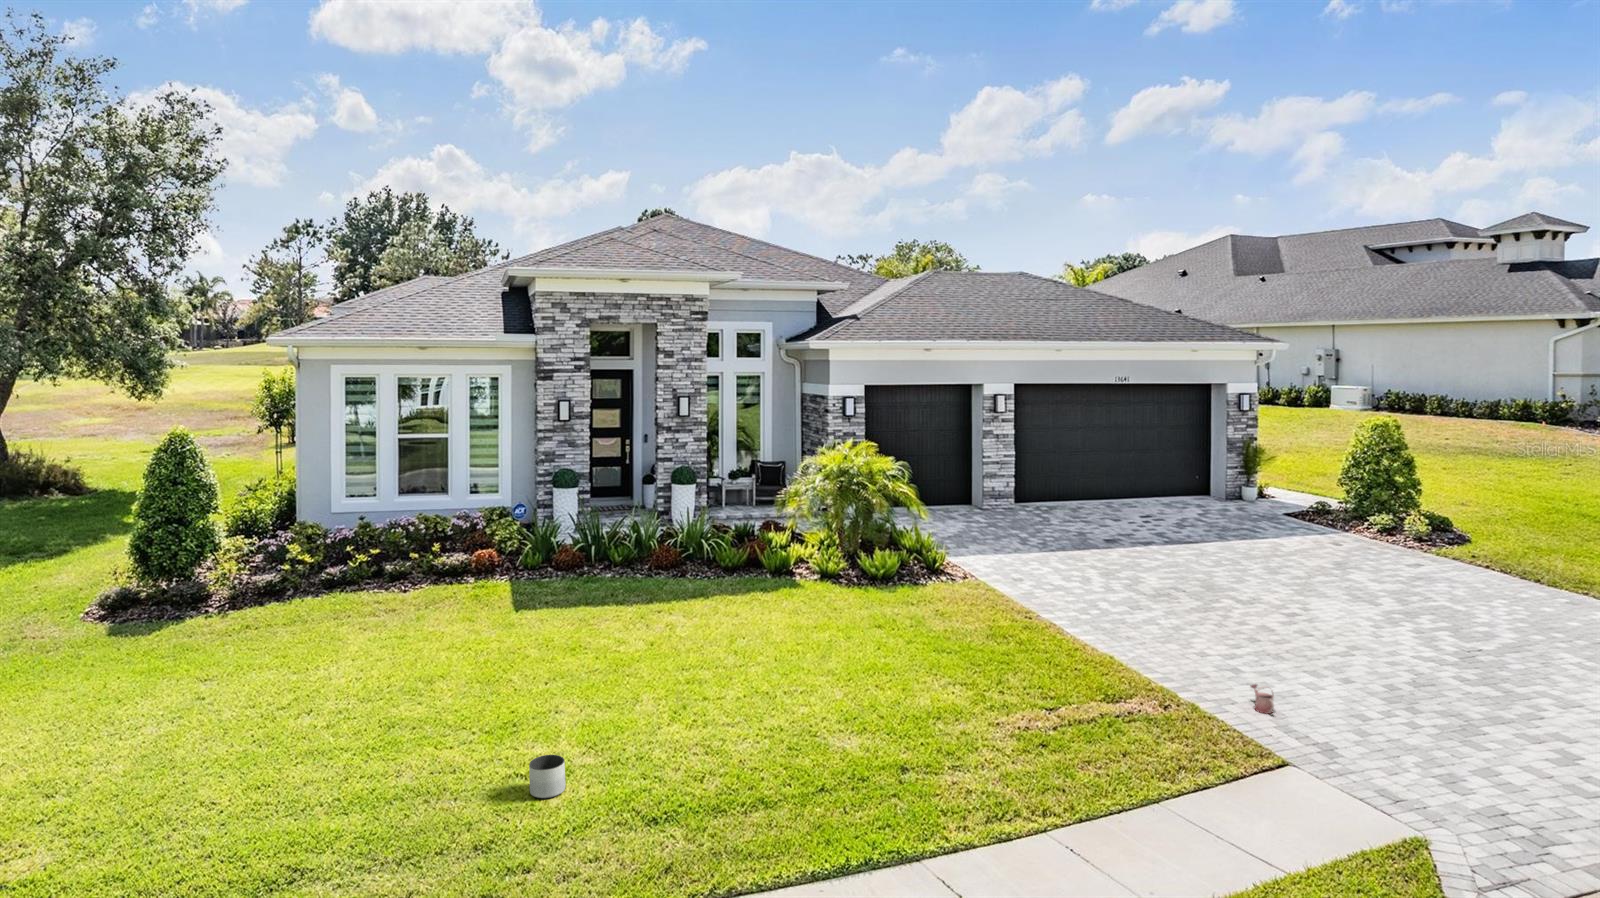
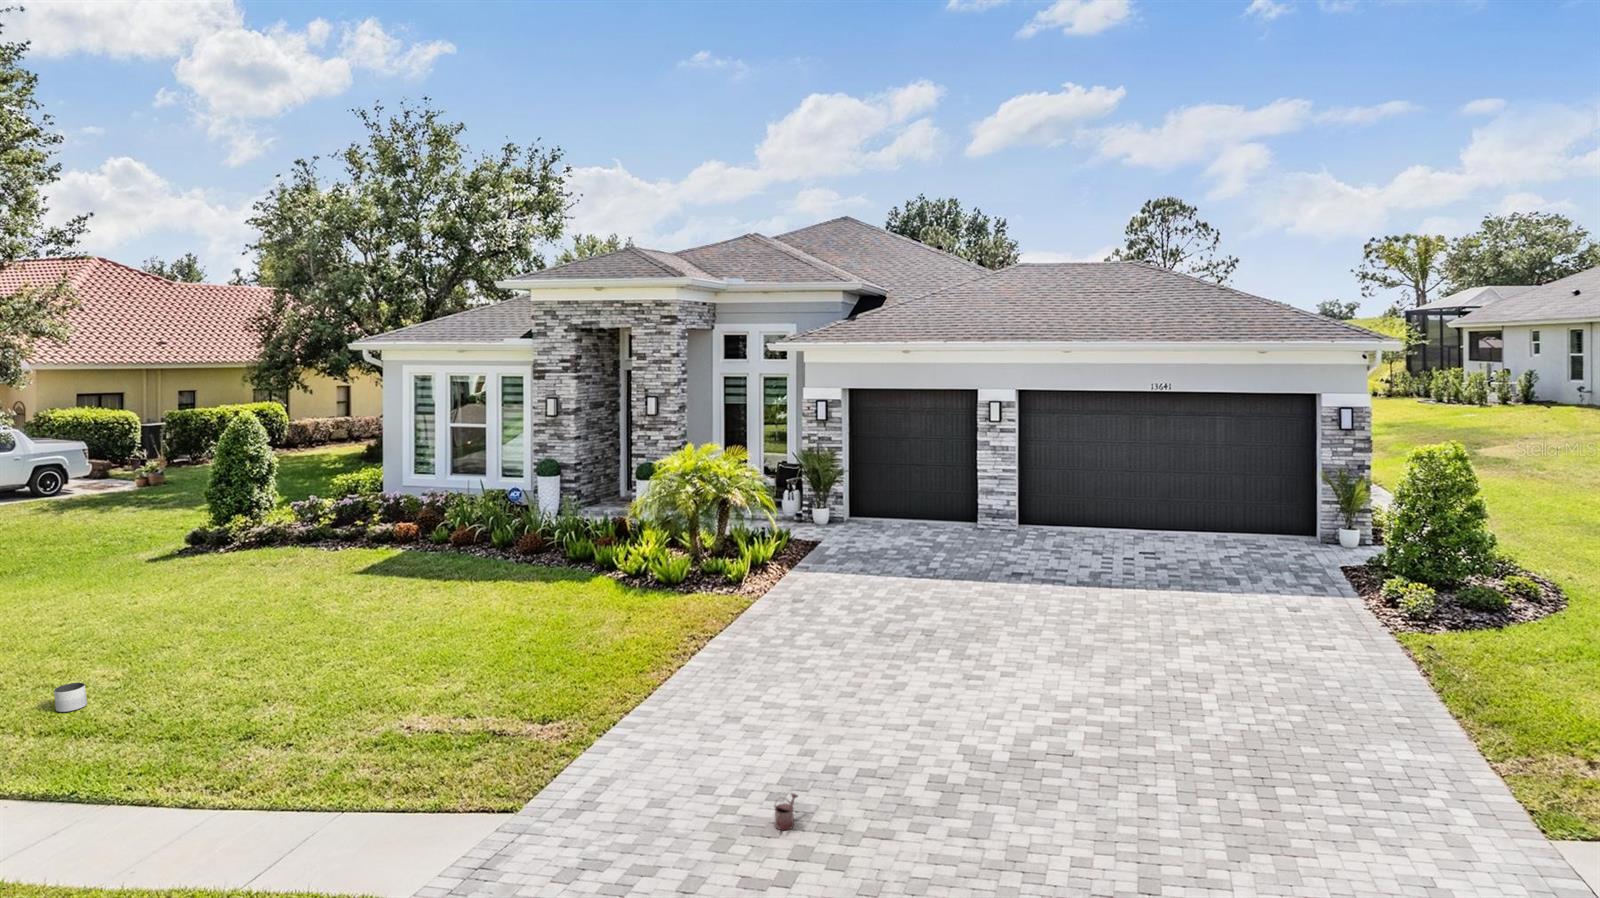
watering can: present [1251,684,1274,714] -> present [774,794,798,830]

